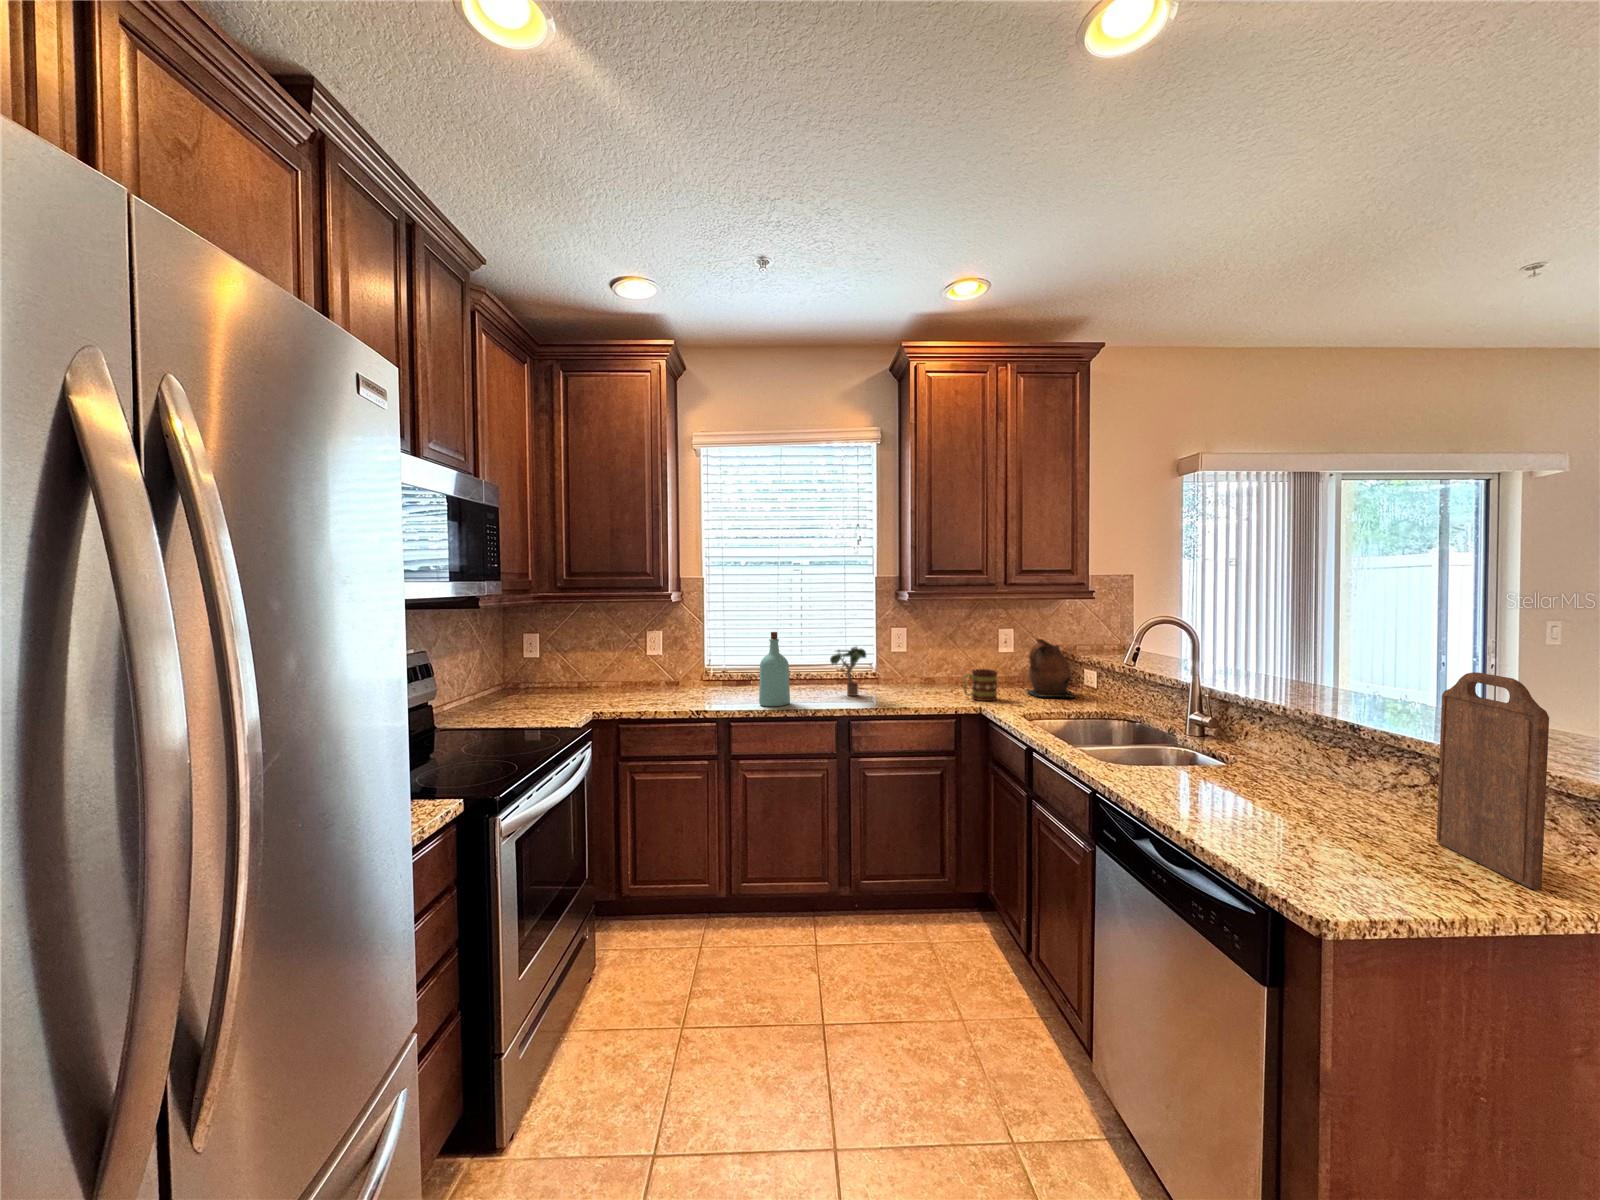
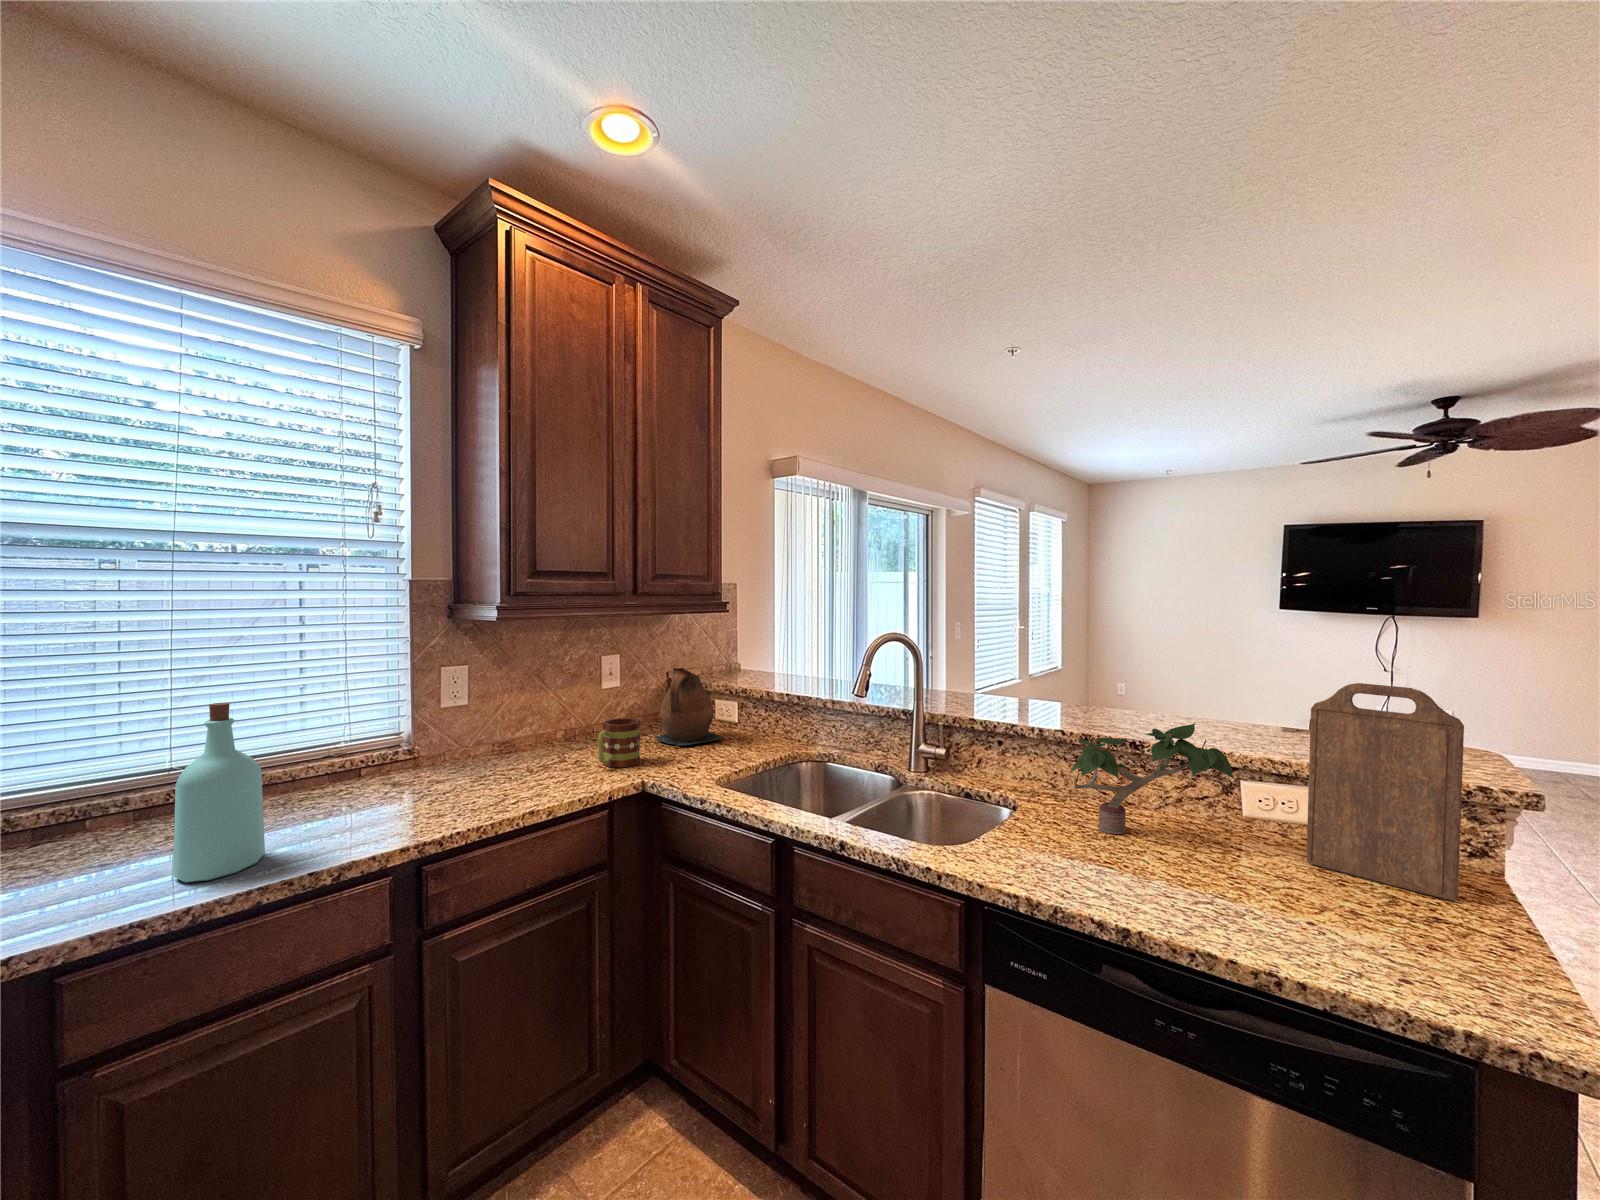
potted plant: present [830,647,866,696] -> present [1070,723,1234,834]

